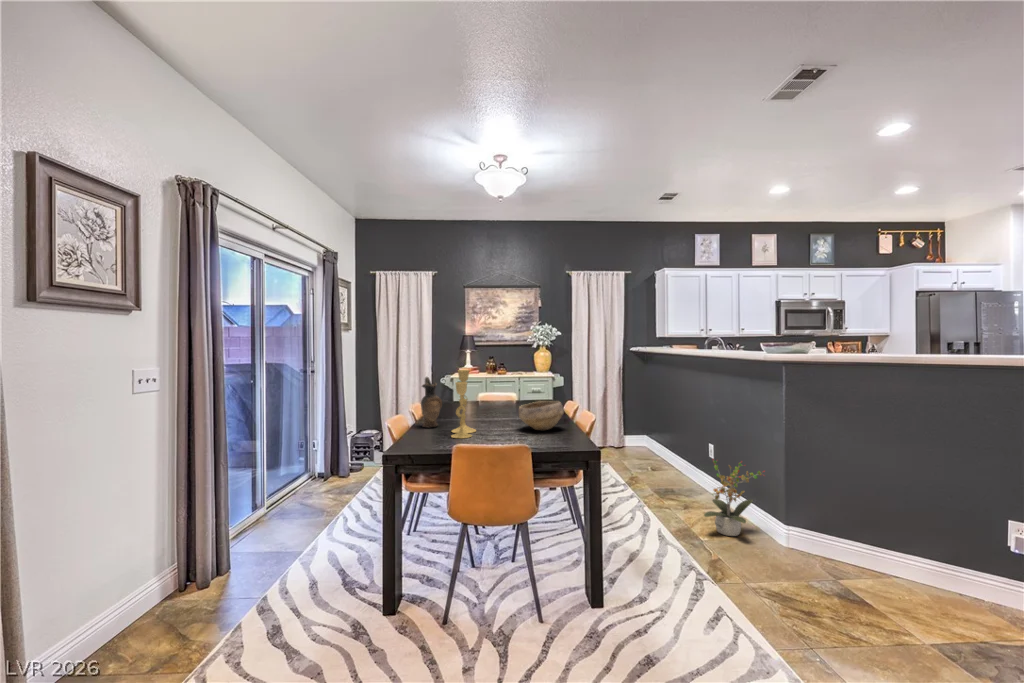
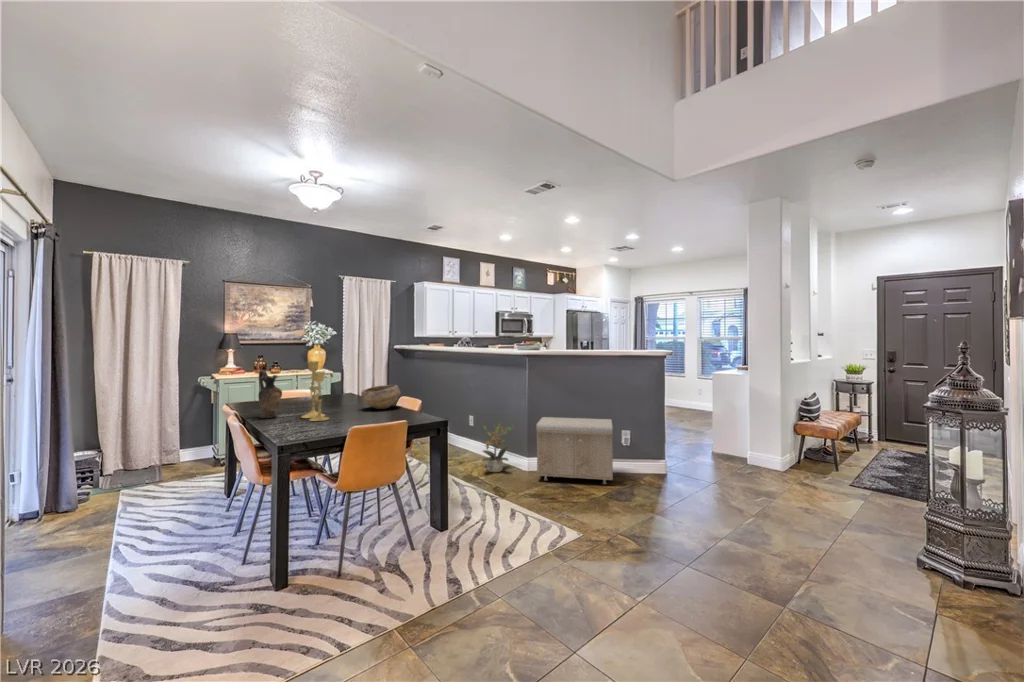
storage bench: none [786,467,959,613] -> present [536,417,613,484]

